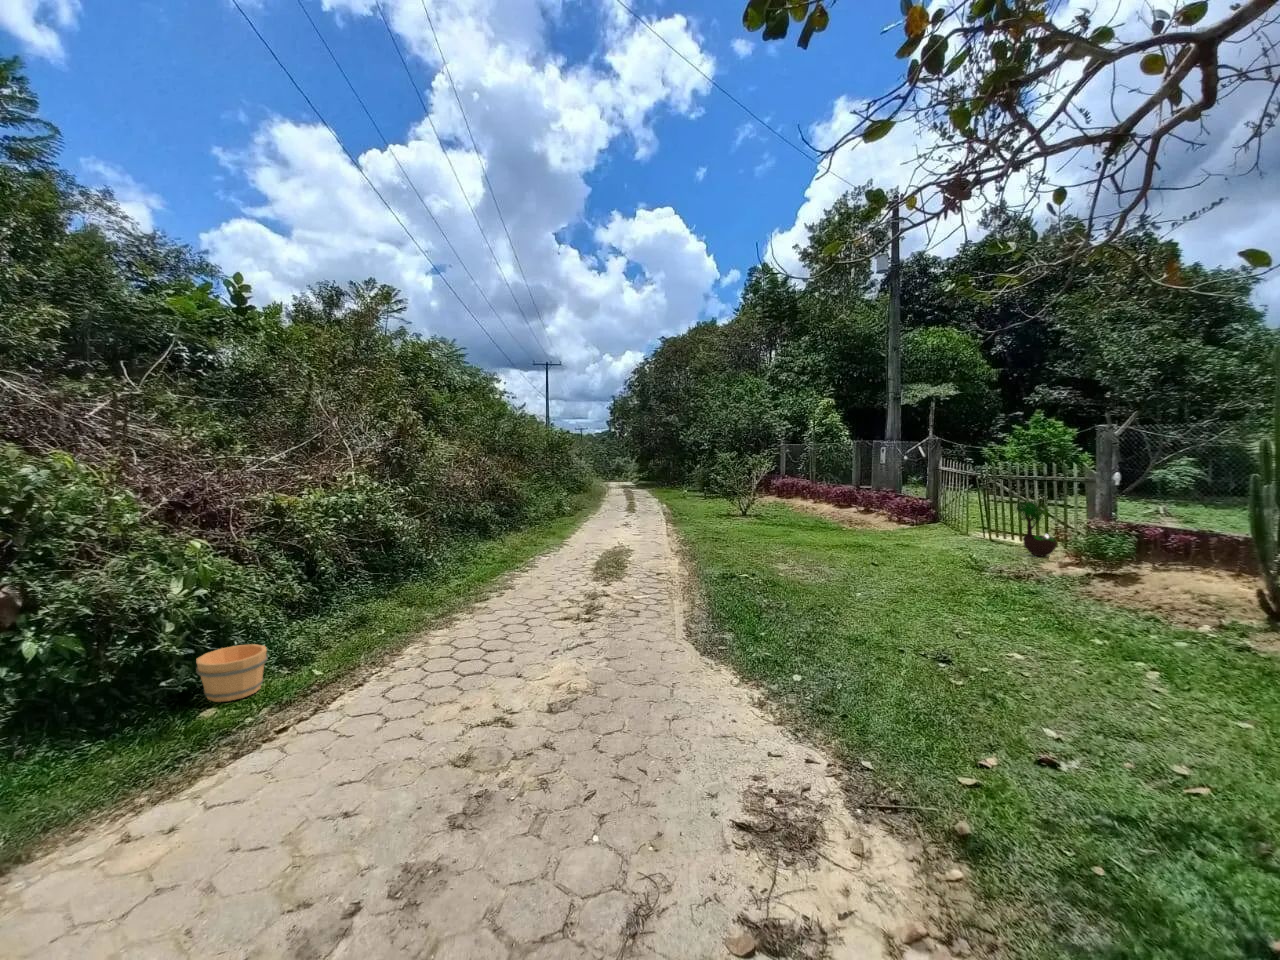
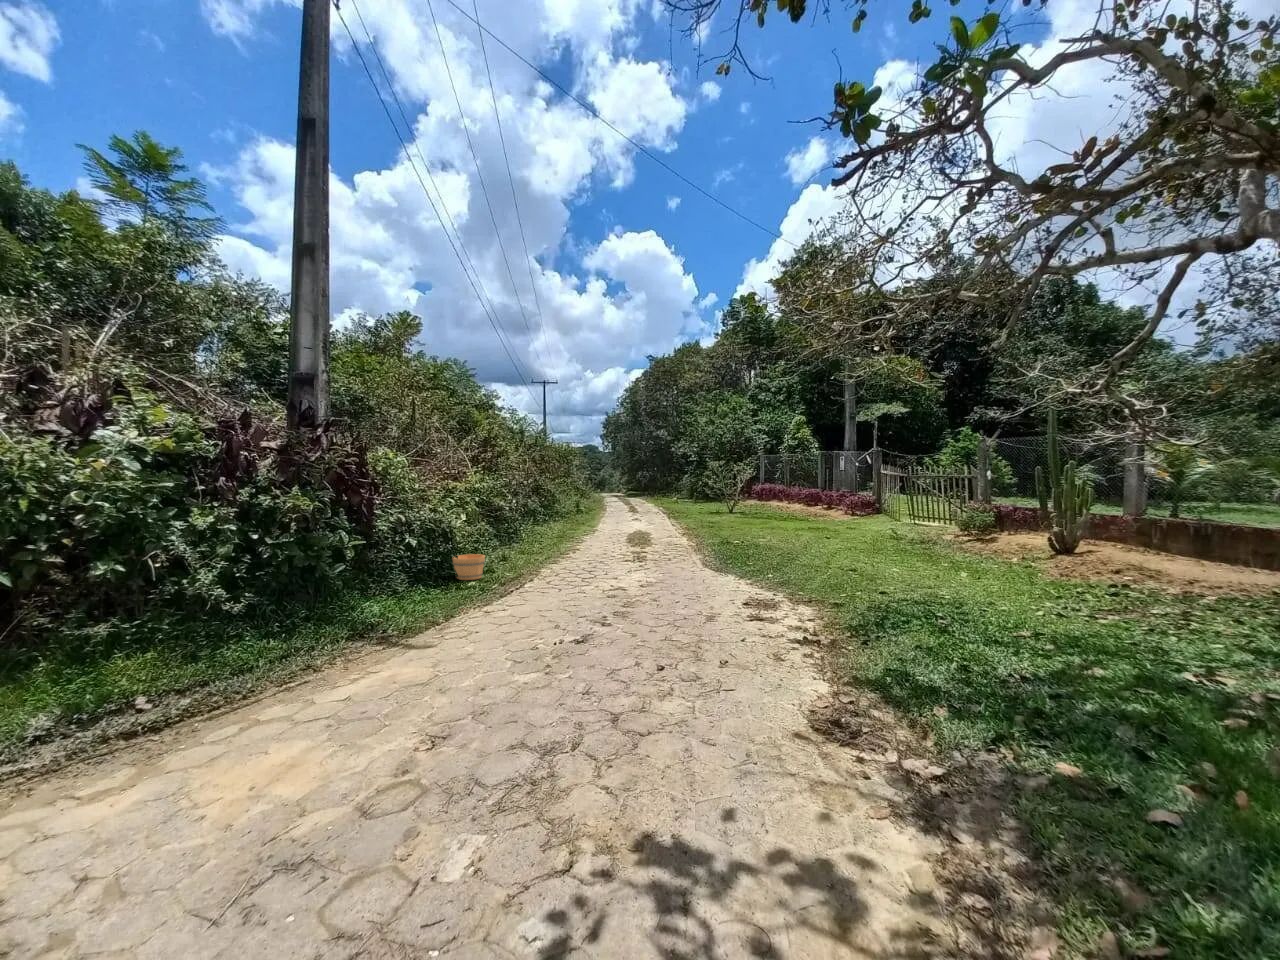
potted tree: present [1013,500,1057,556] -> none [927,487,956,532]

